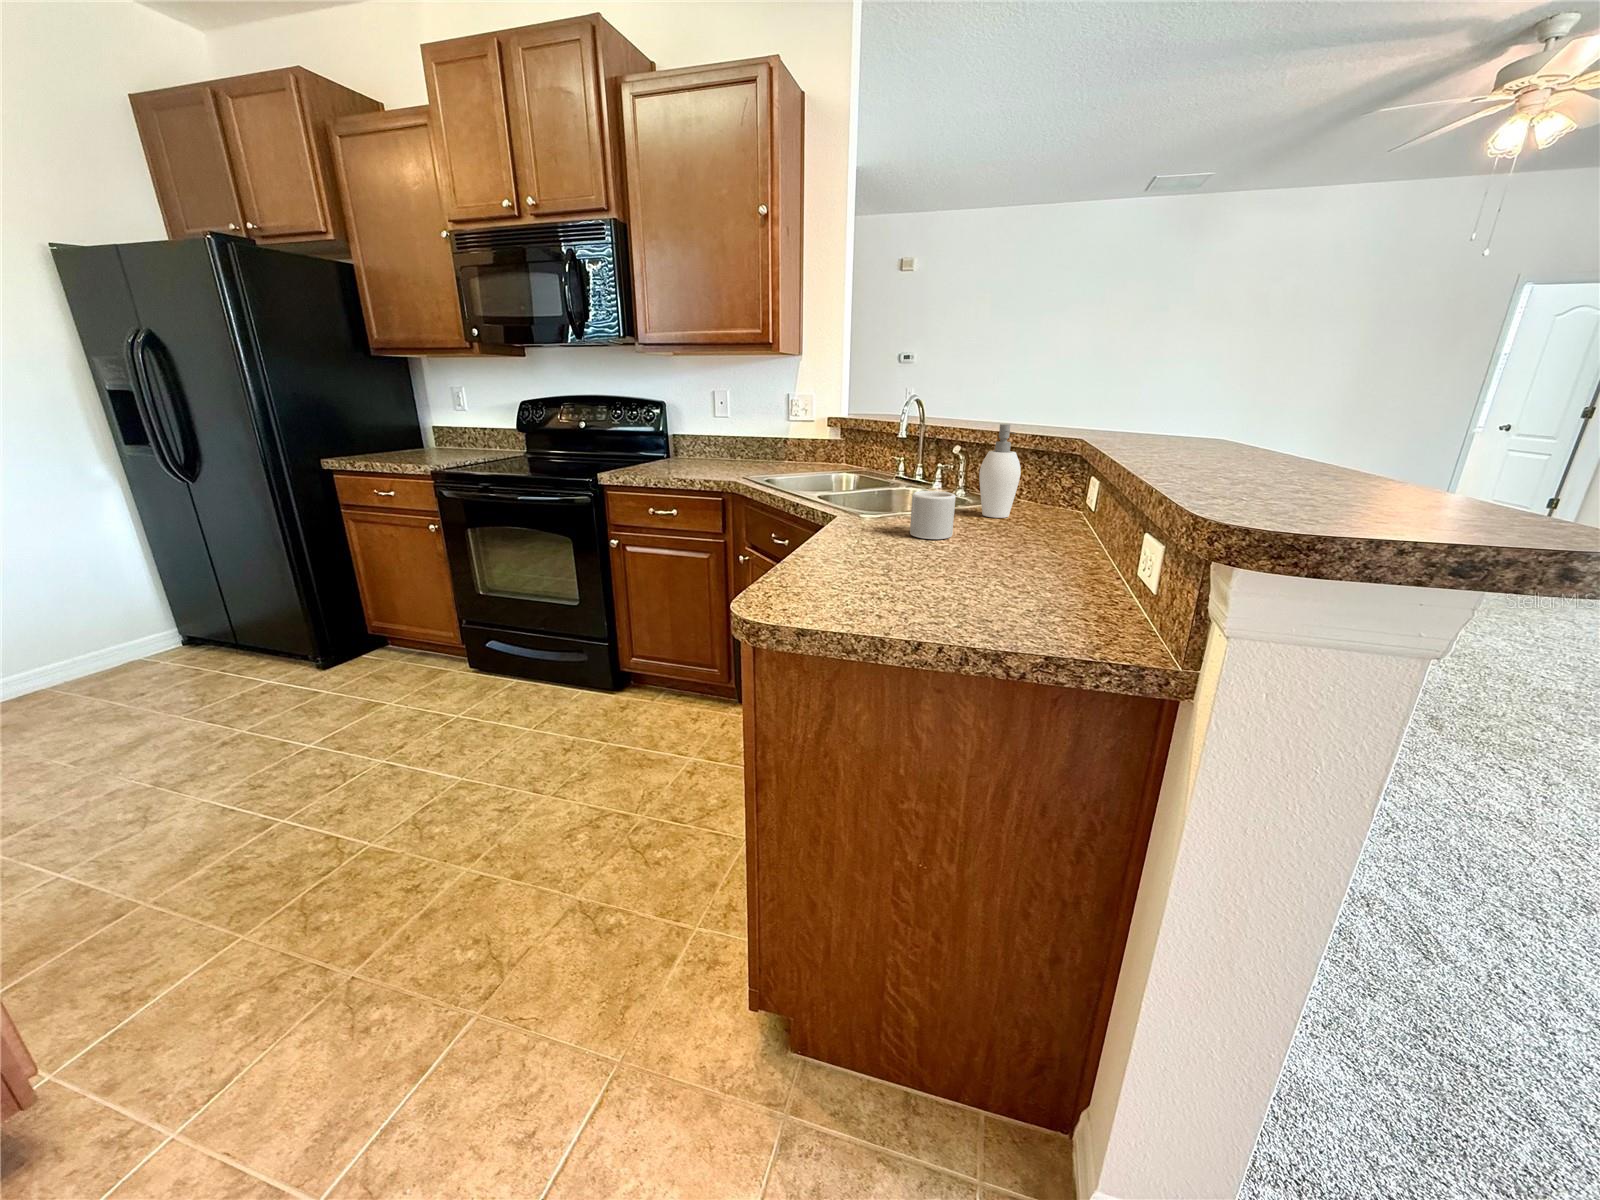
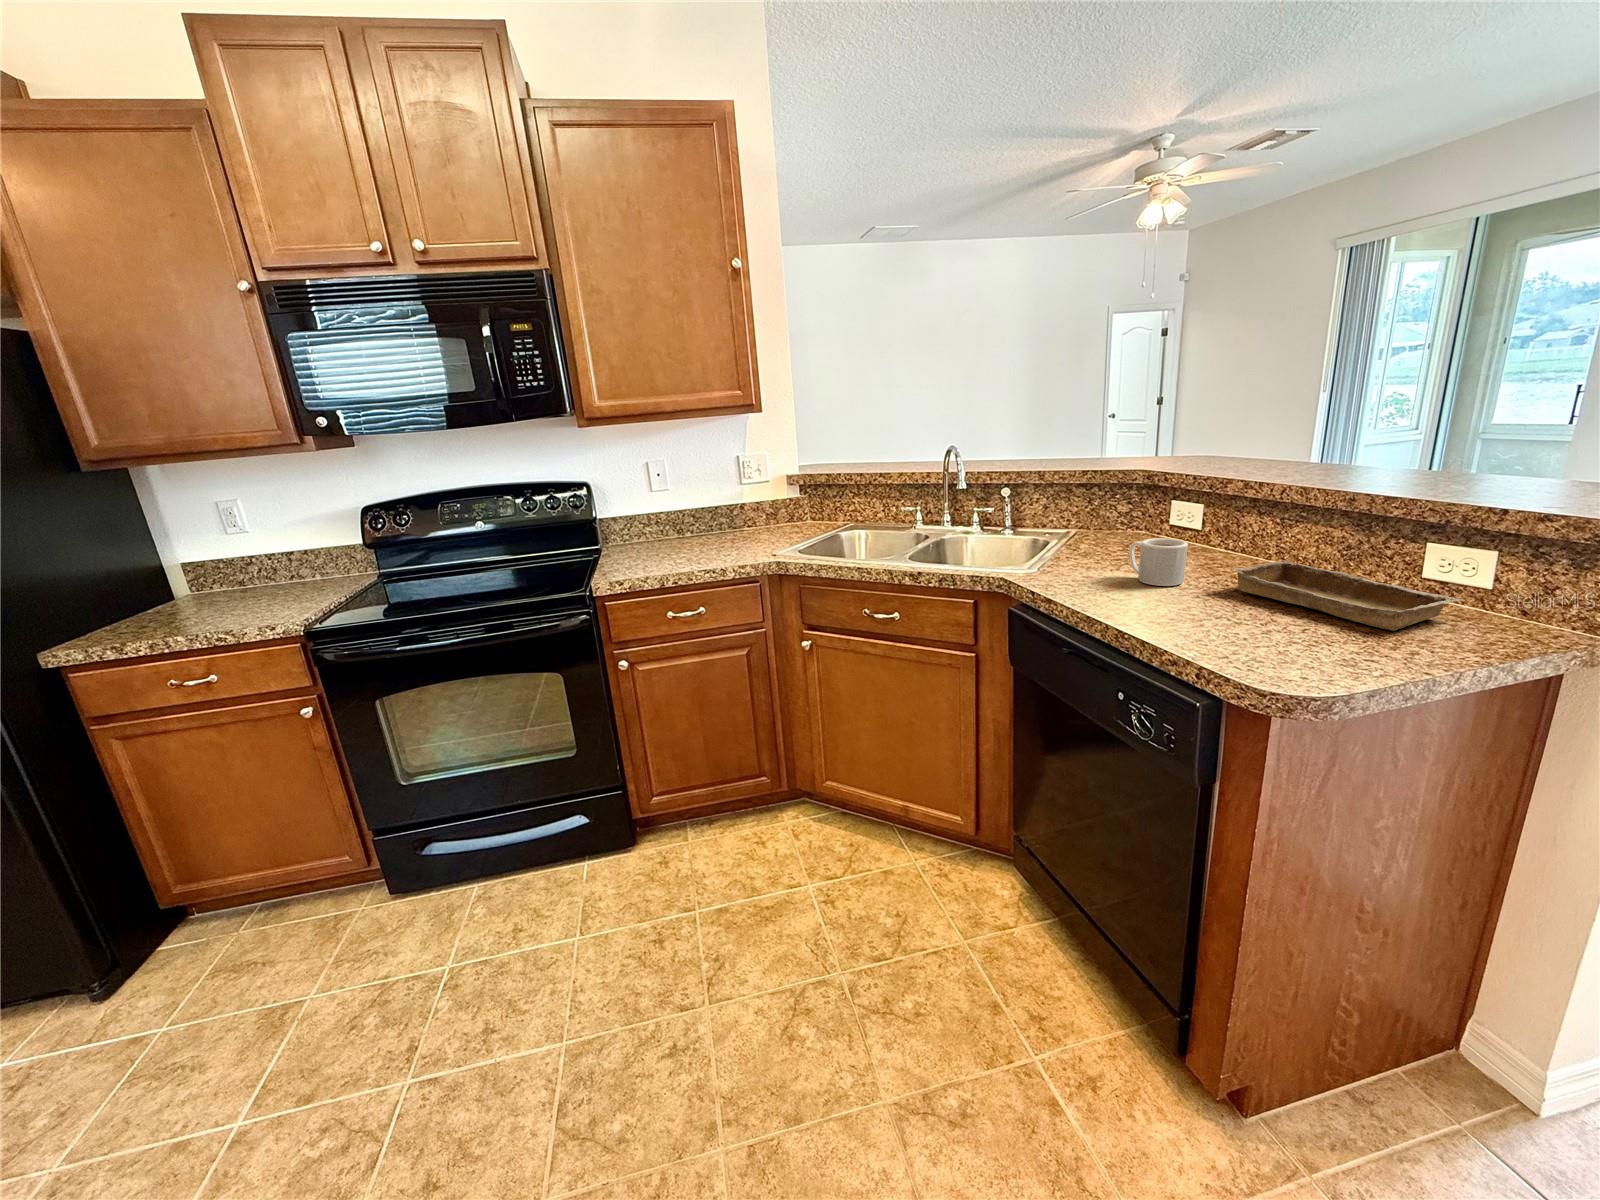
soap dispenser: present [979,424,1021,518] -> none [1100,466,1153,552]
tray: none [953,524,1064,594] -> present [1230,560,1461,631]

